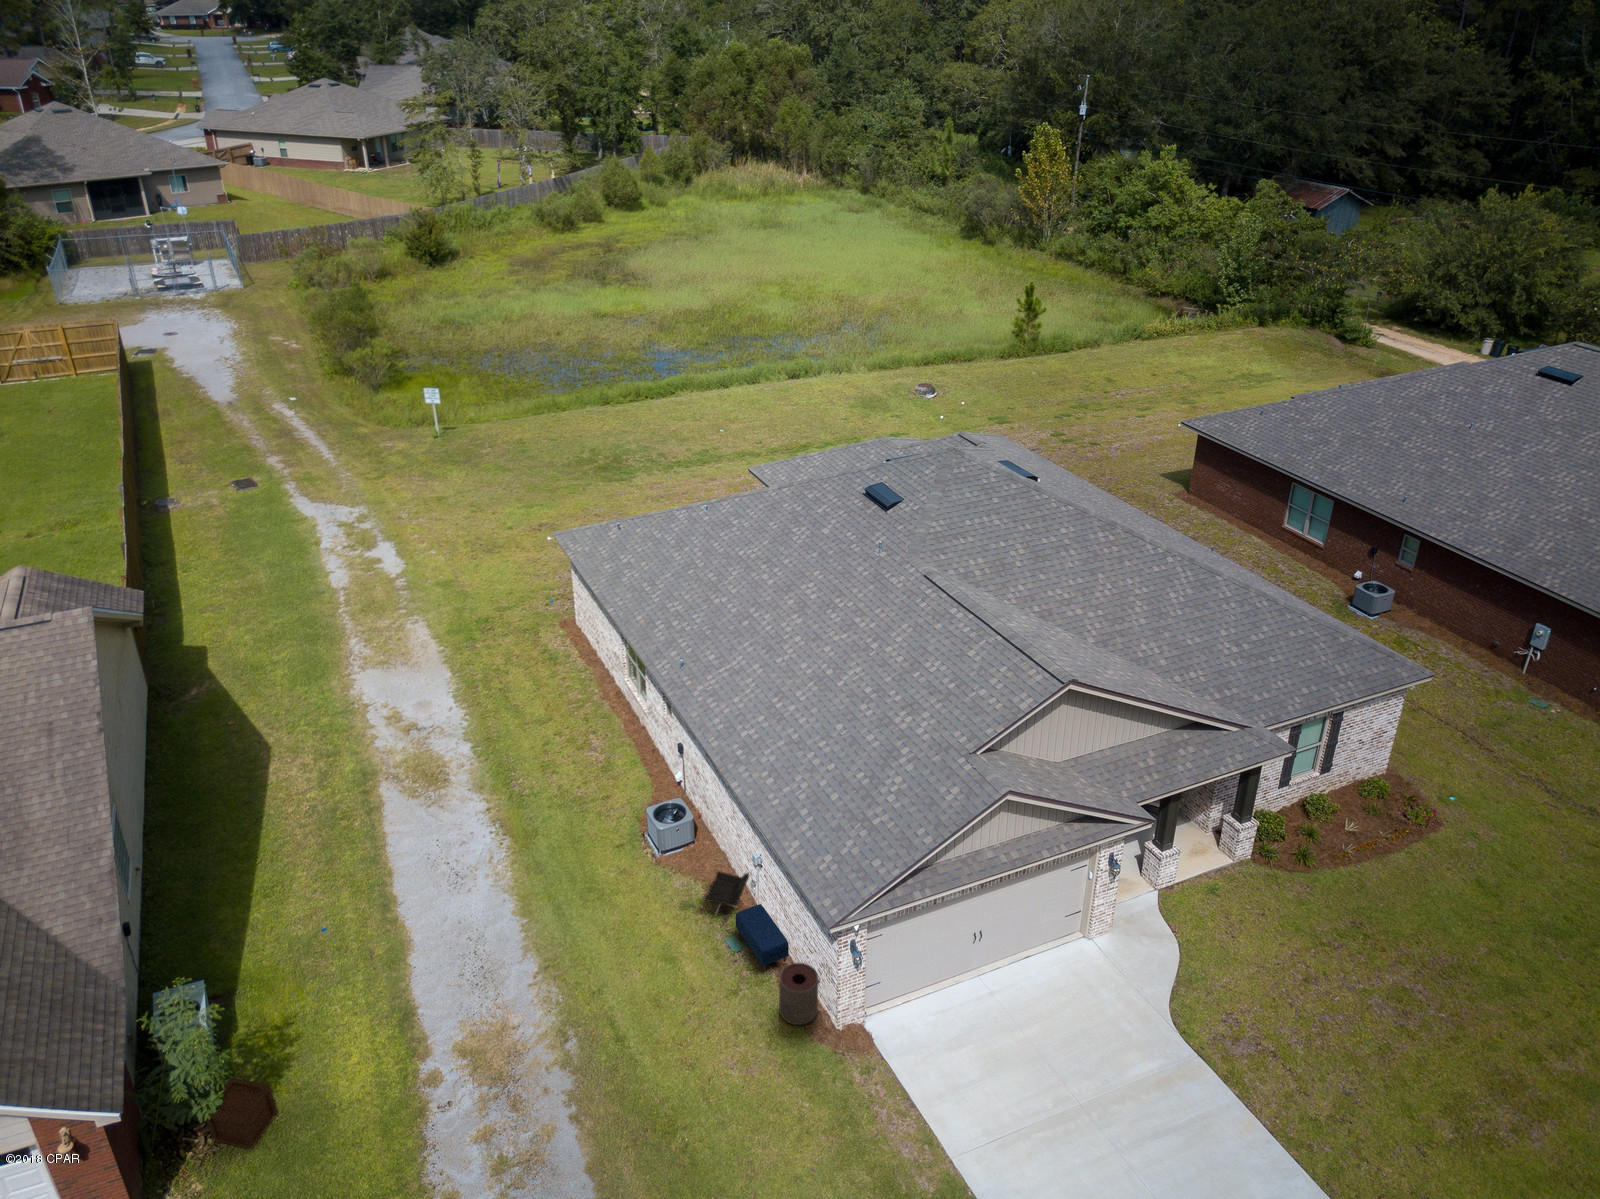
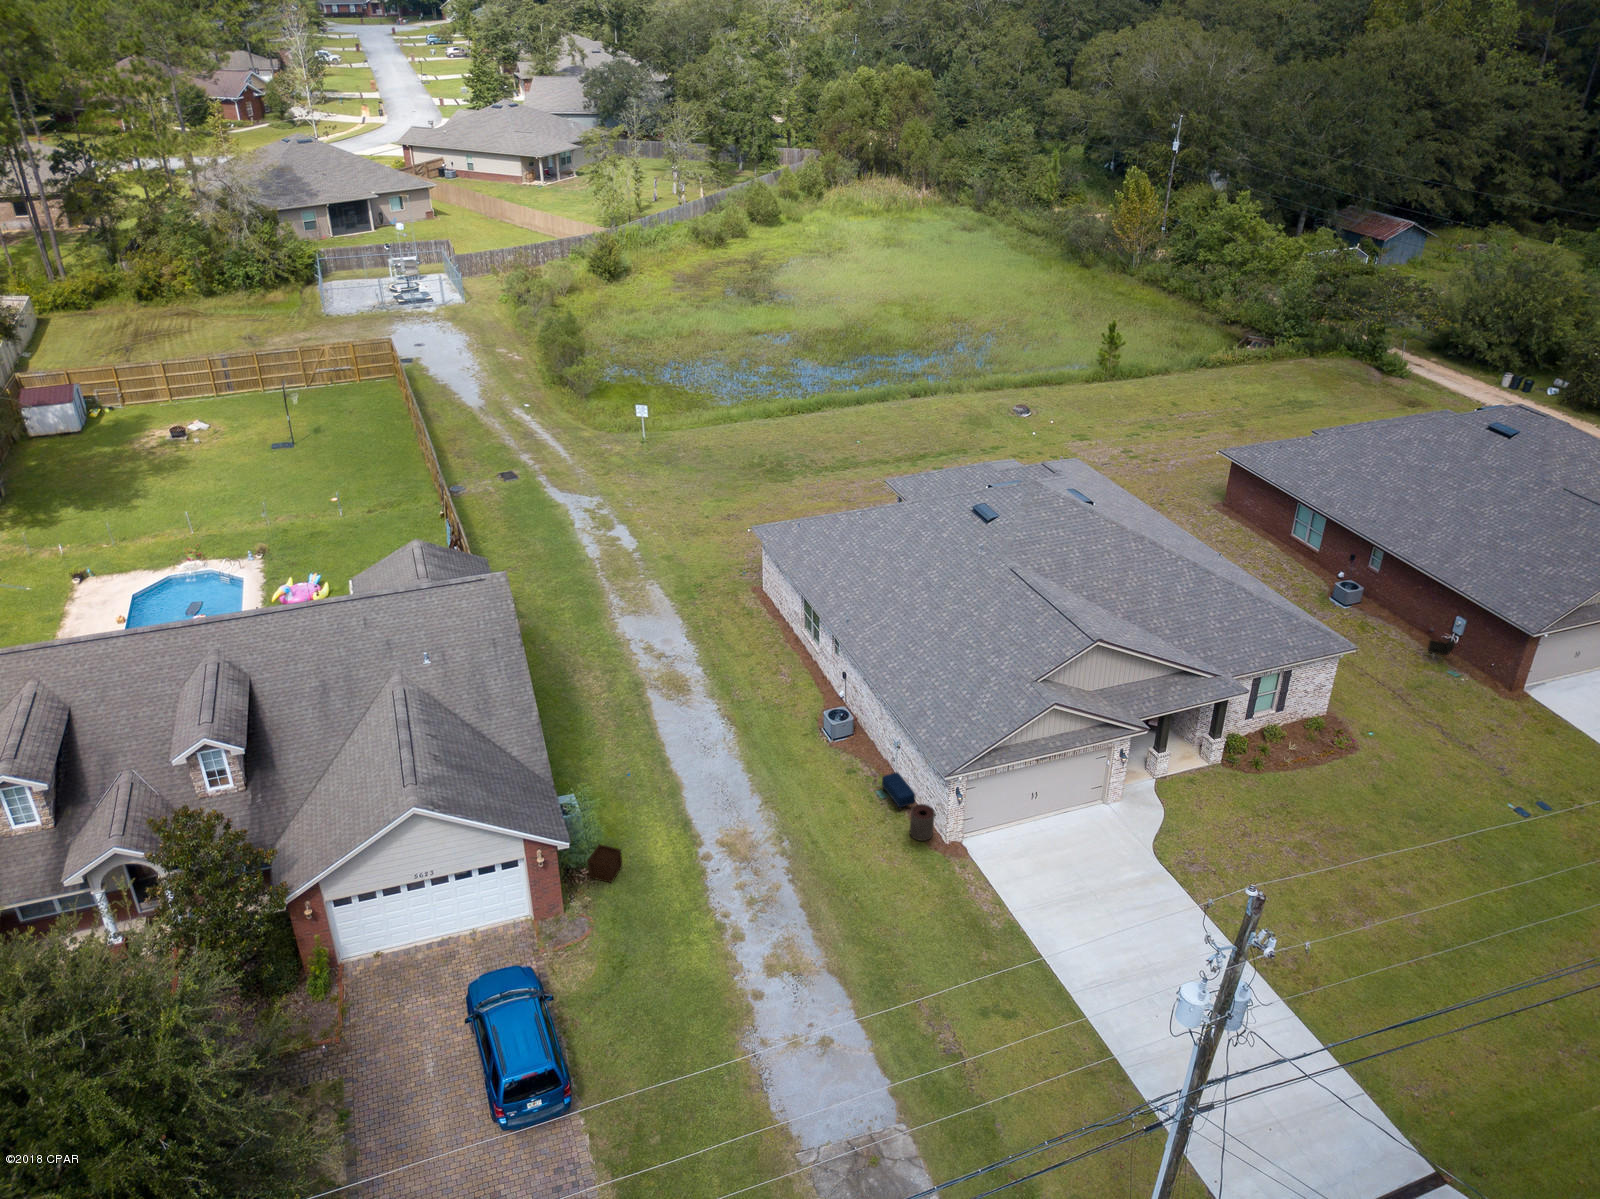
lounge chair: present [704,872,749,914] -> present [1428,640,1454,657]

